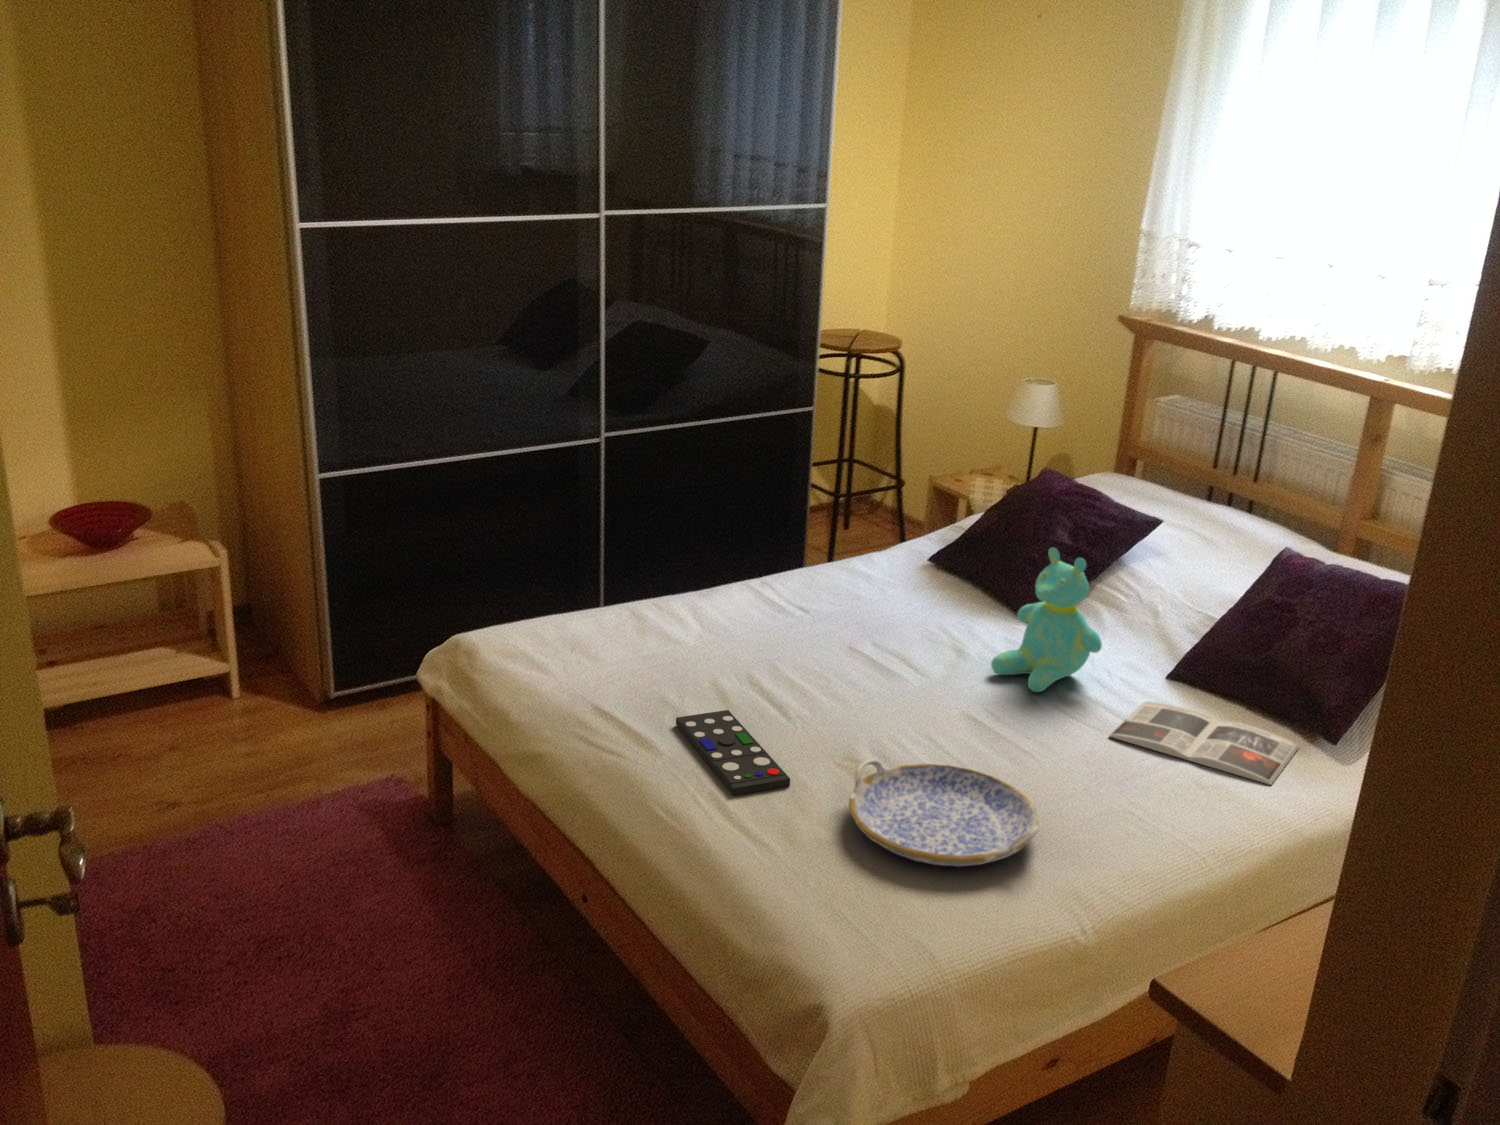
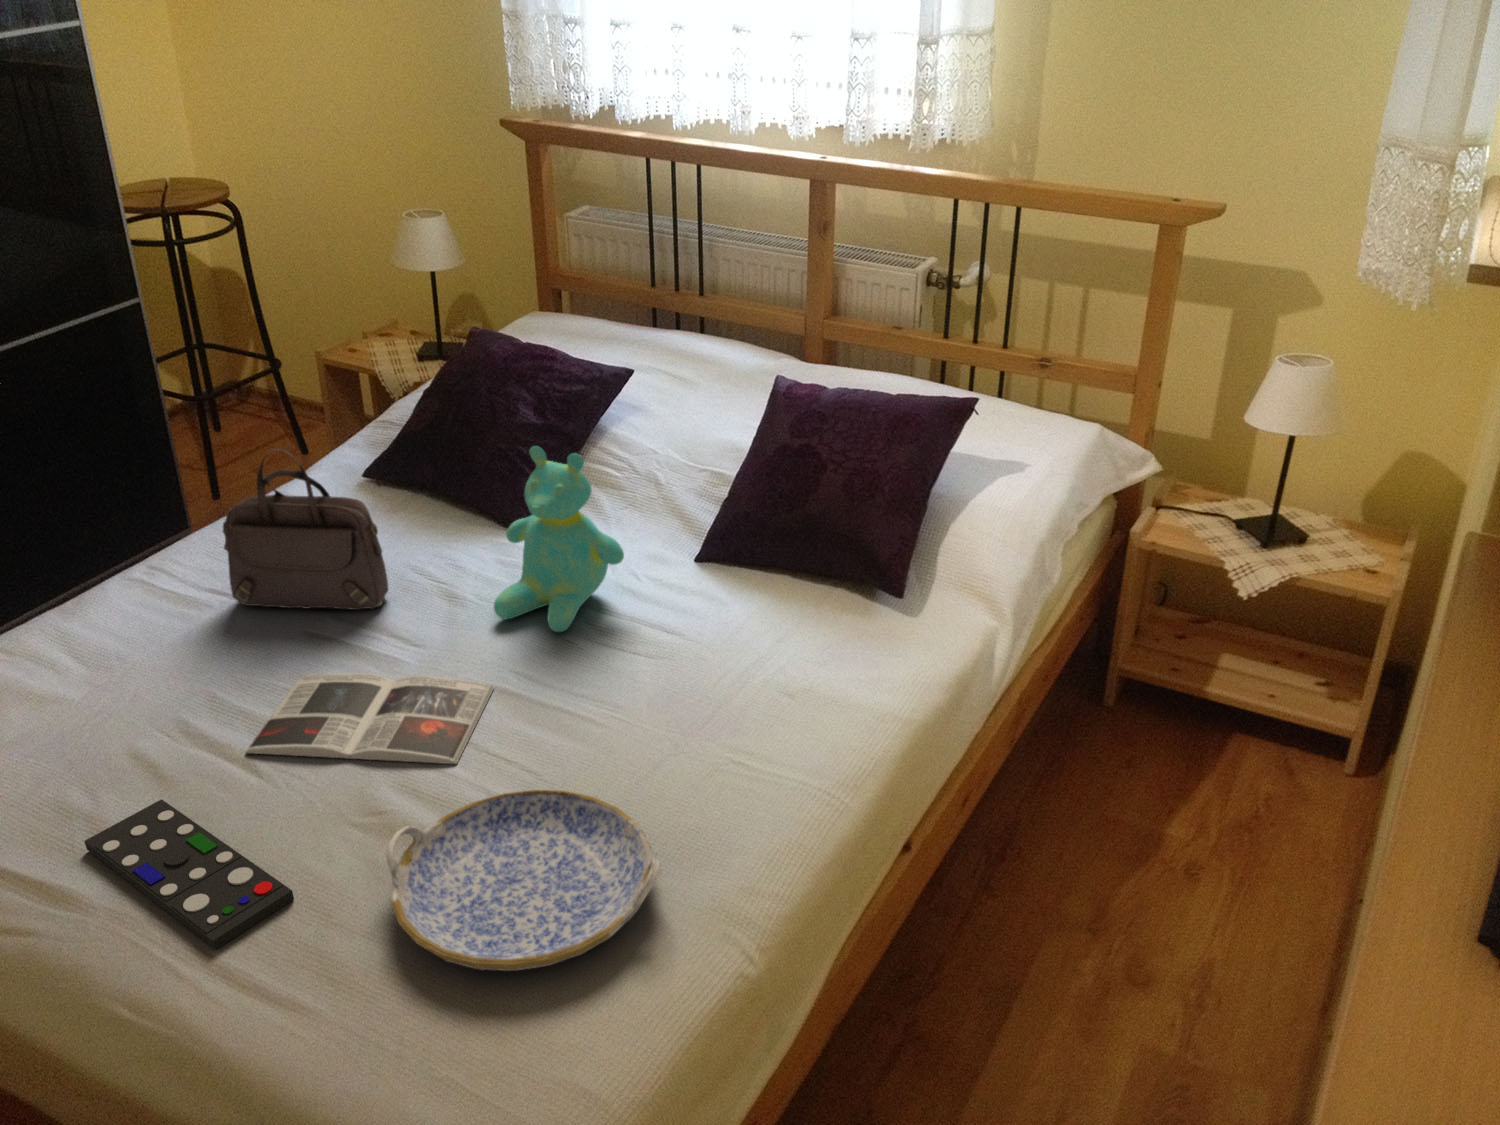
handbag: none [812,510,924,645] -> present [223,449,388,610]
magazine: present [1109,701,1299,785] -> present [246,673,494,764]

